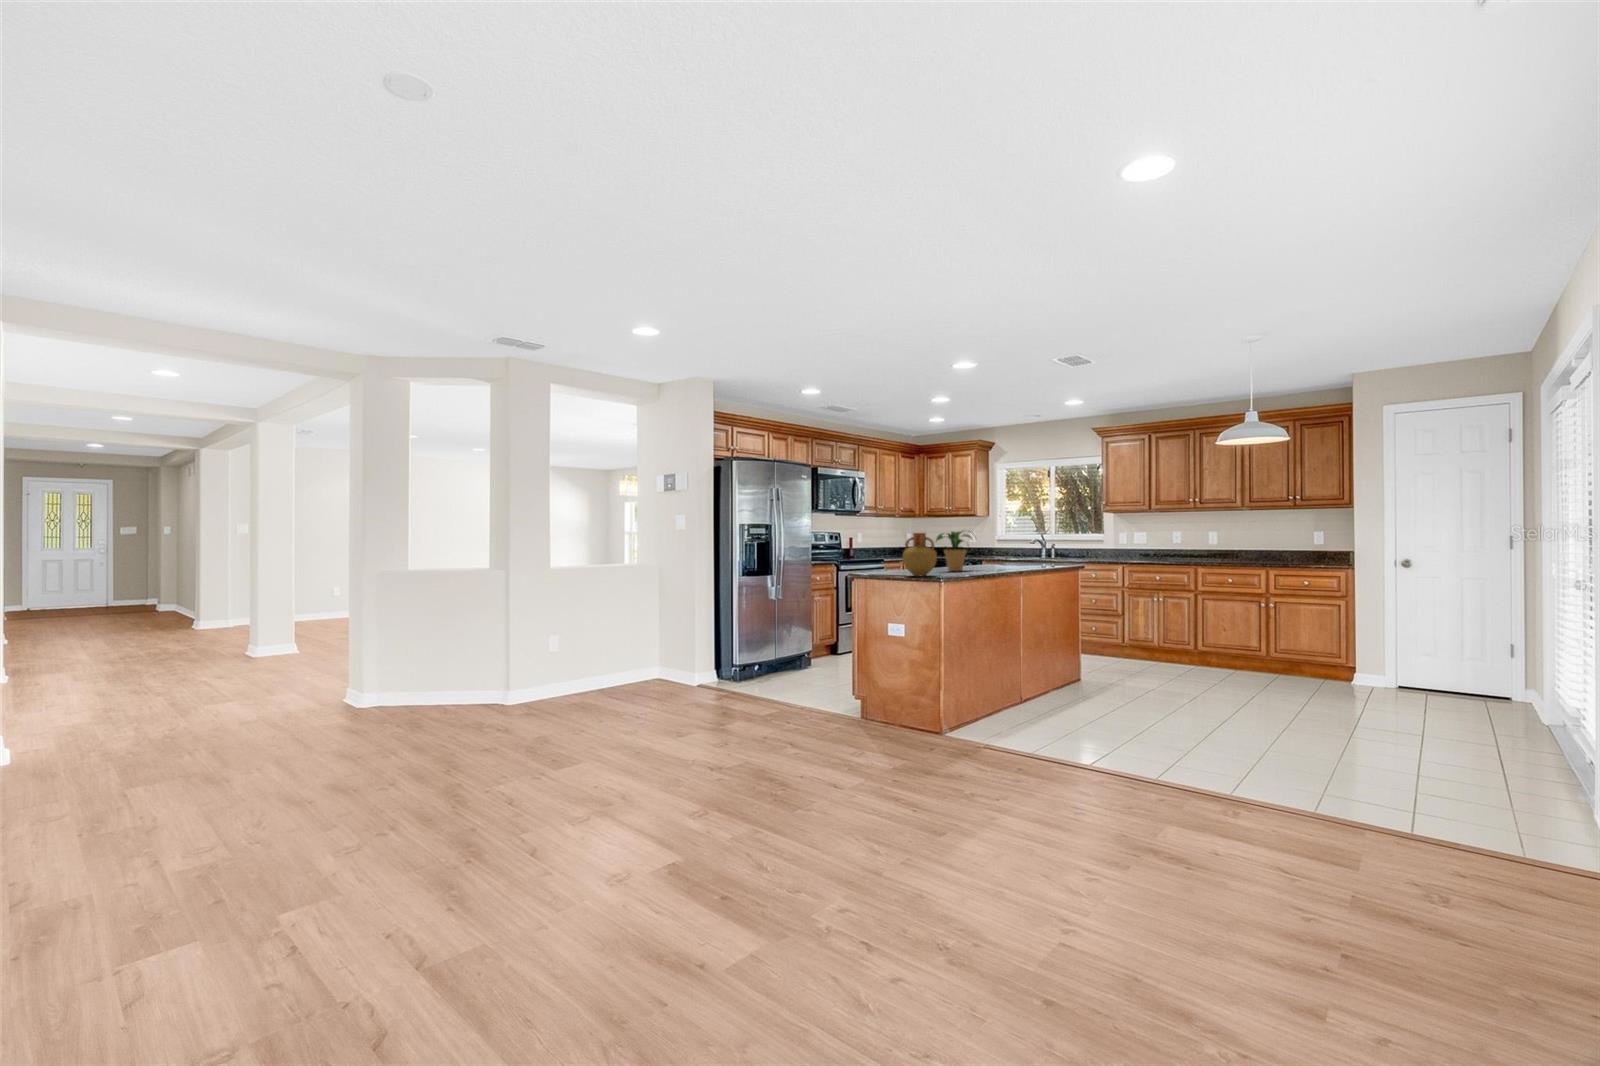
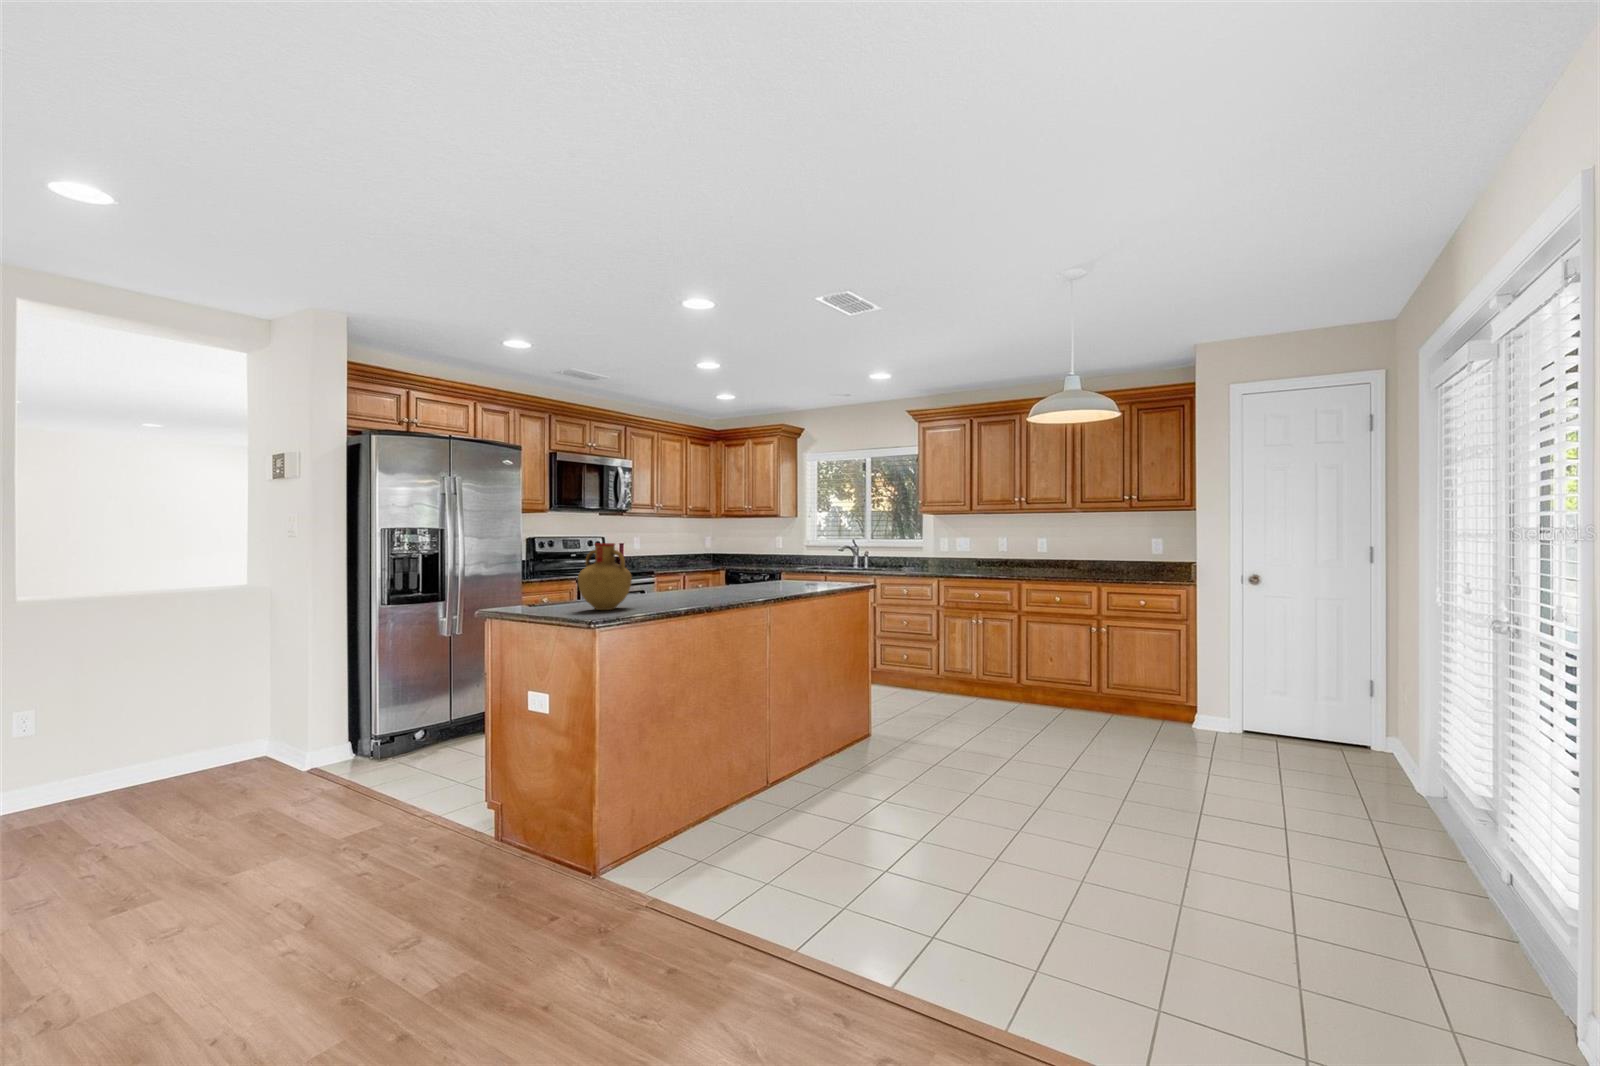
potted plant: present [936,531,974,571] -> none [653,538,716,597]

